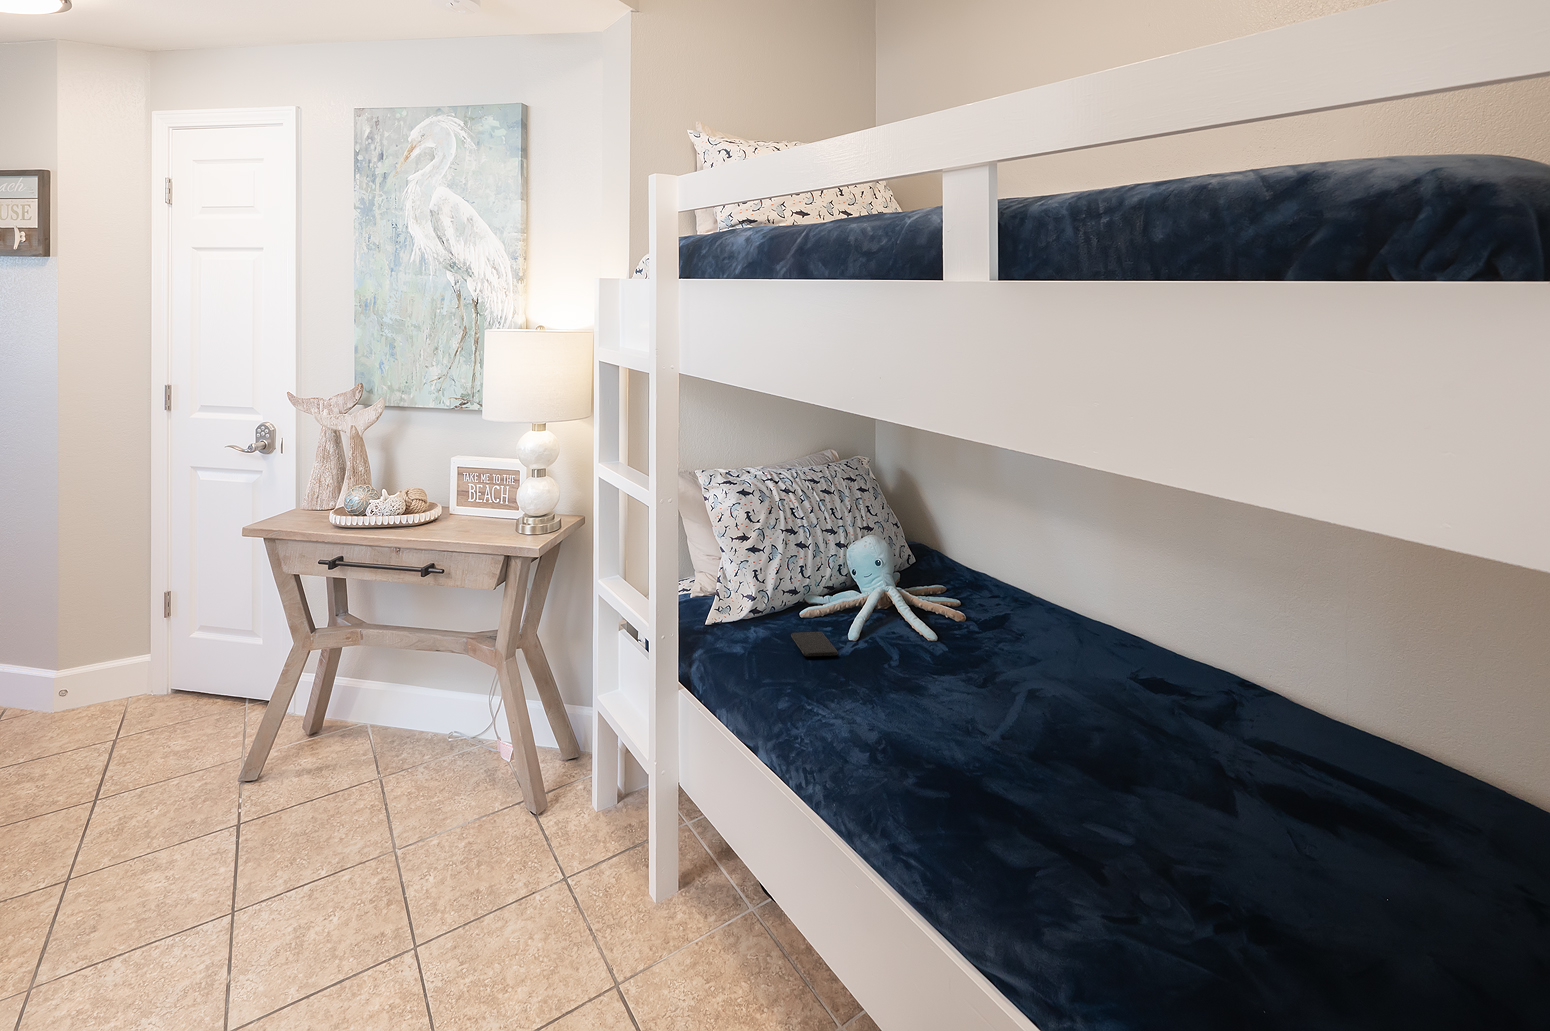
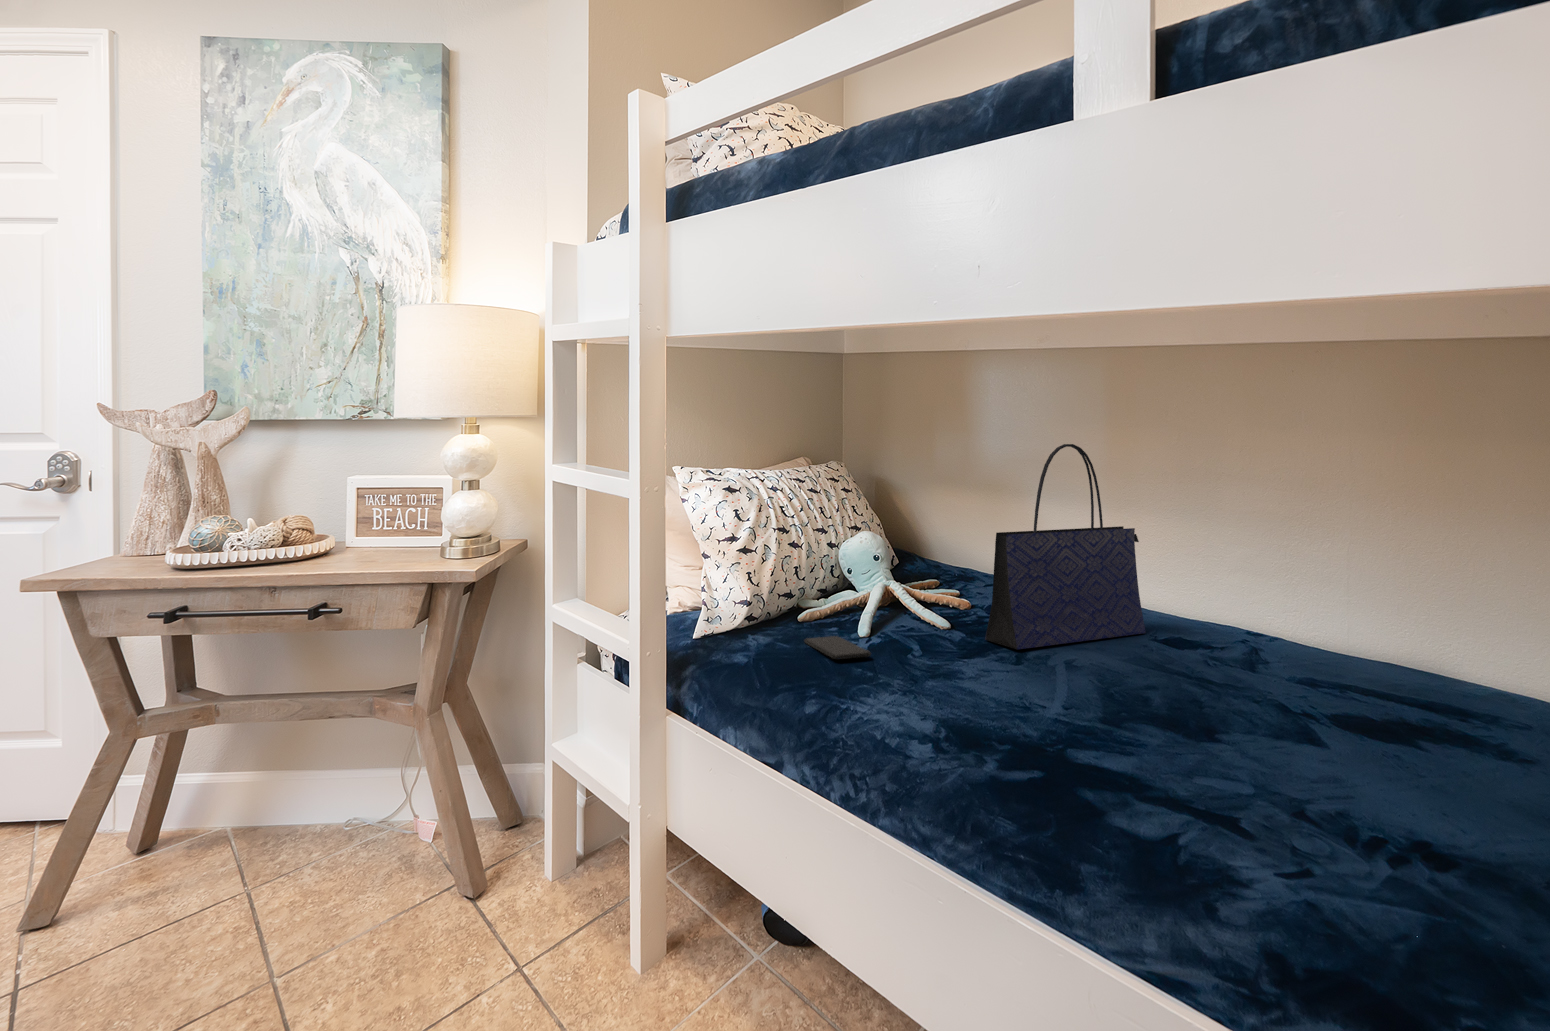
tote bag: none [949,476,1107,657] -> present [985,444,1146,650]

